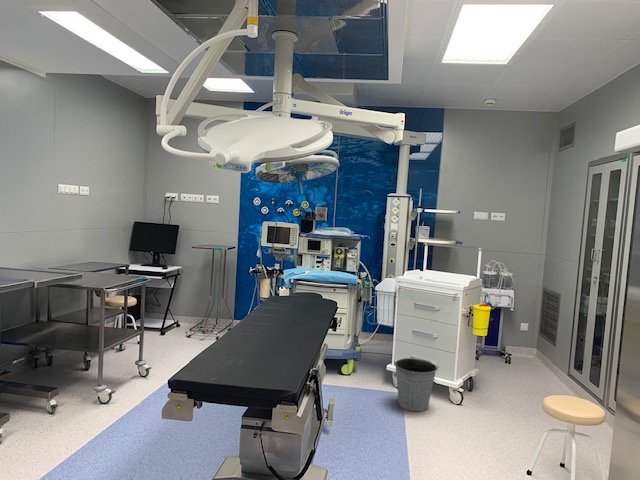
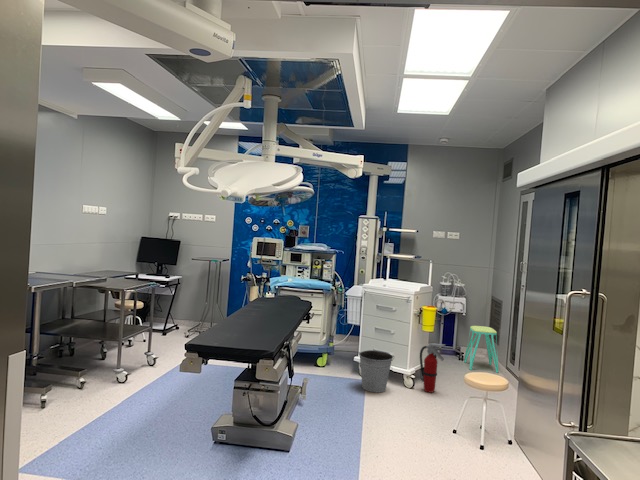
stool: none [514,324,559,381] -> present [464,326,499,373]
fire extinguisher: none [469,350,503,411] -> present [420,344,445,393]

